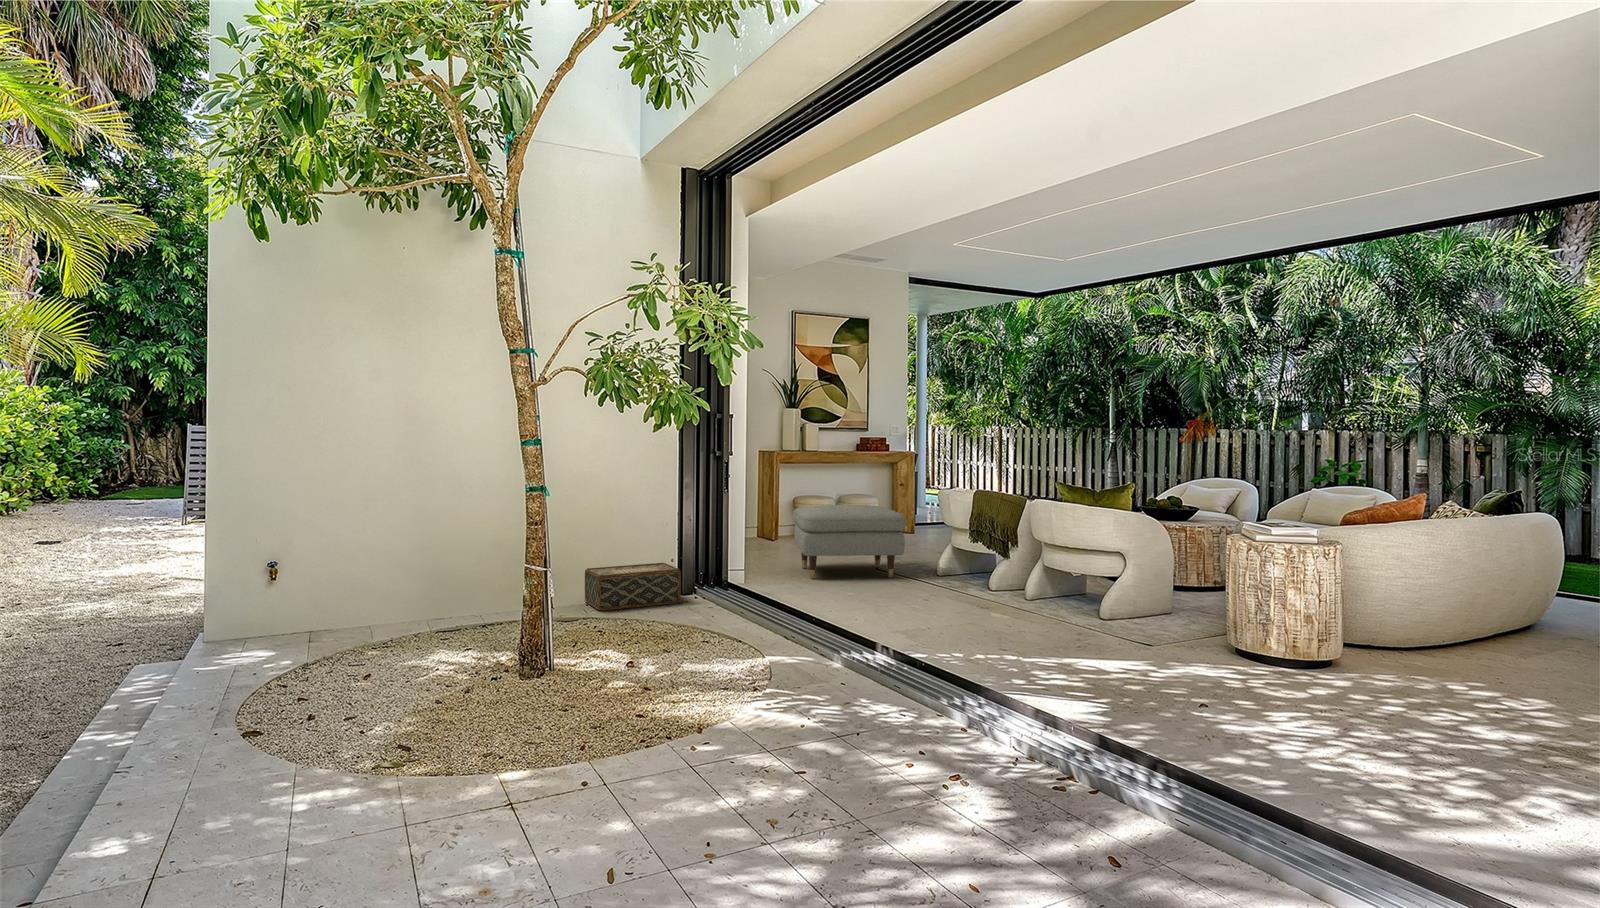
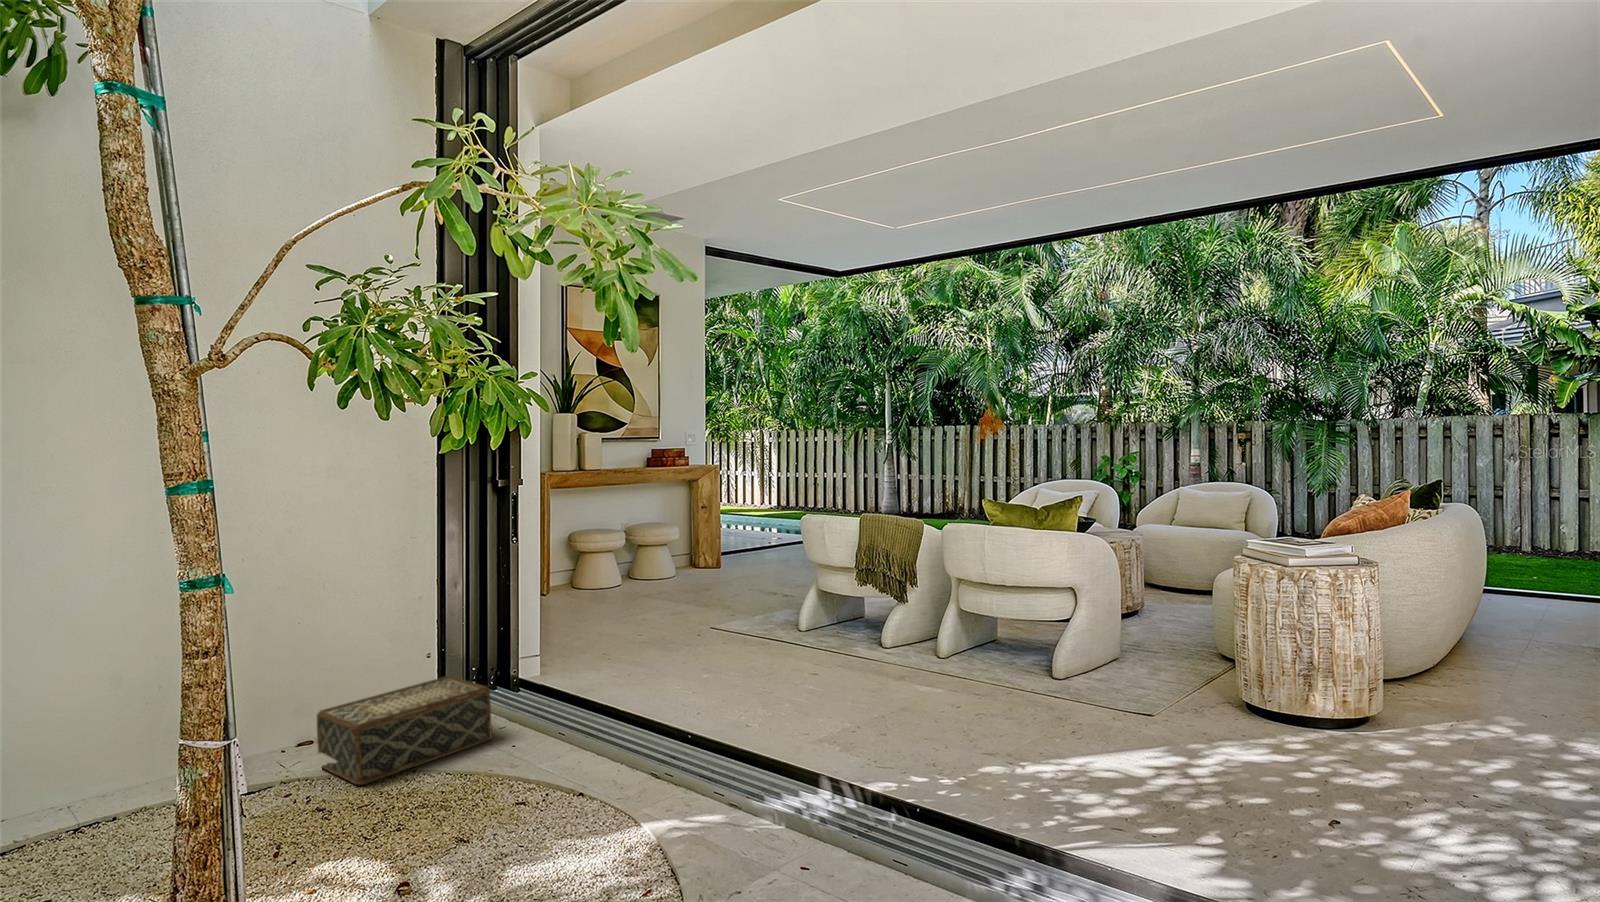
ottoman: present [793,505,906,579] -> none [604,546,769,658]

